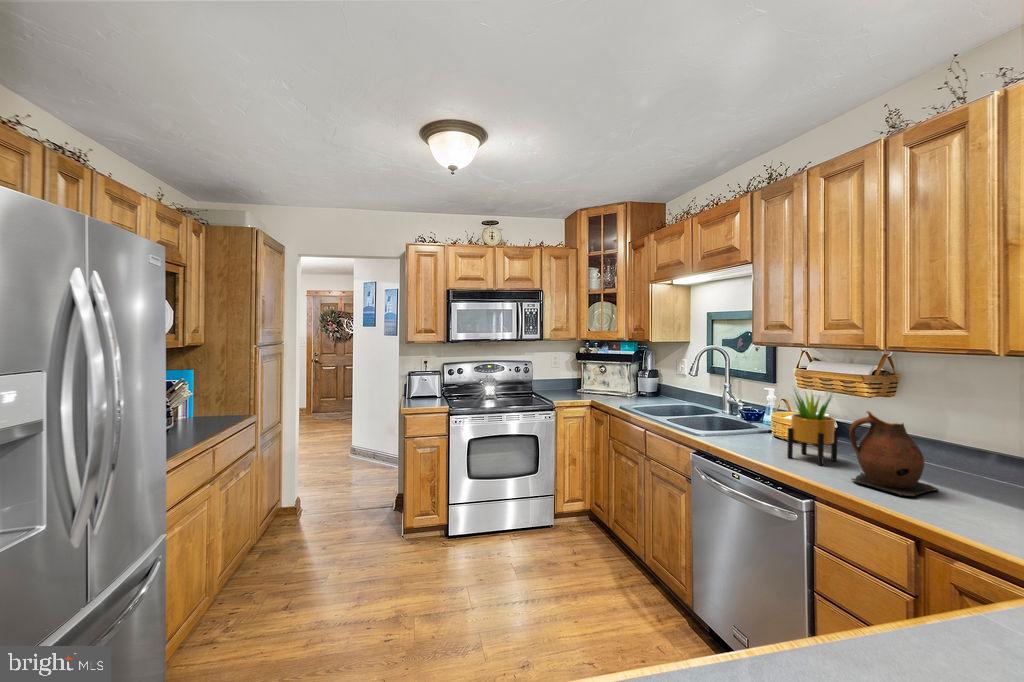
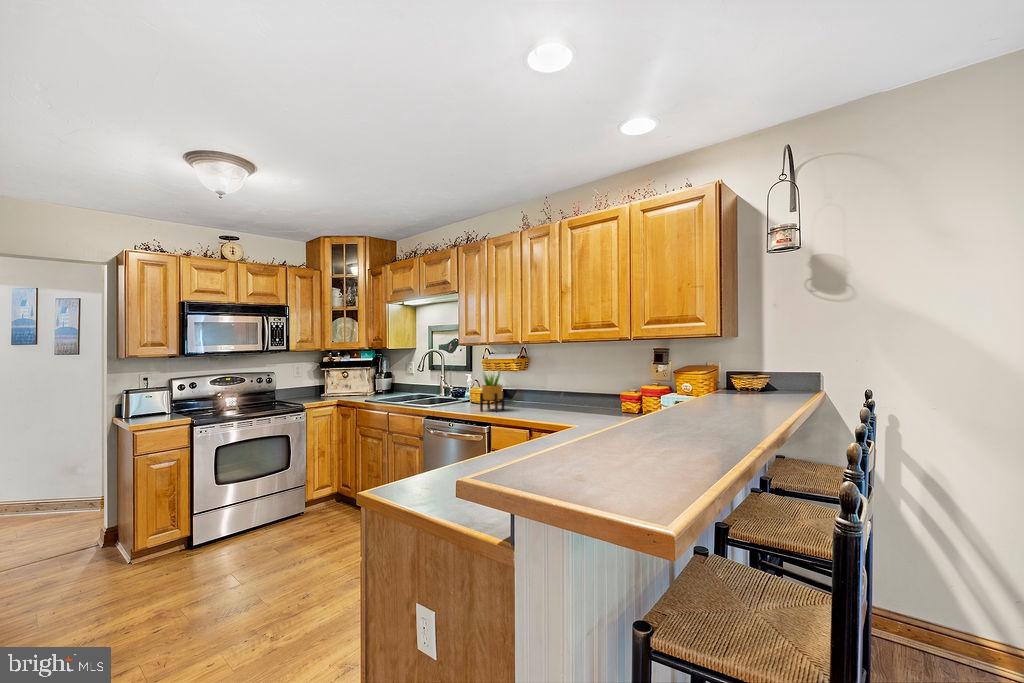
ceramic pitcher: present [849,411,938,496] -> none [508,376,544,416]

